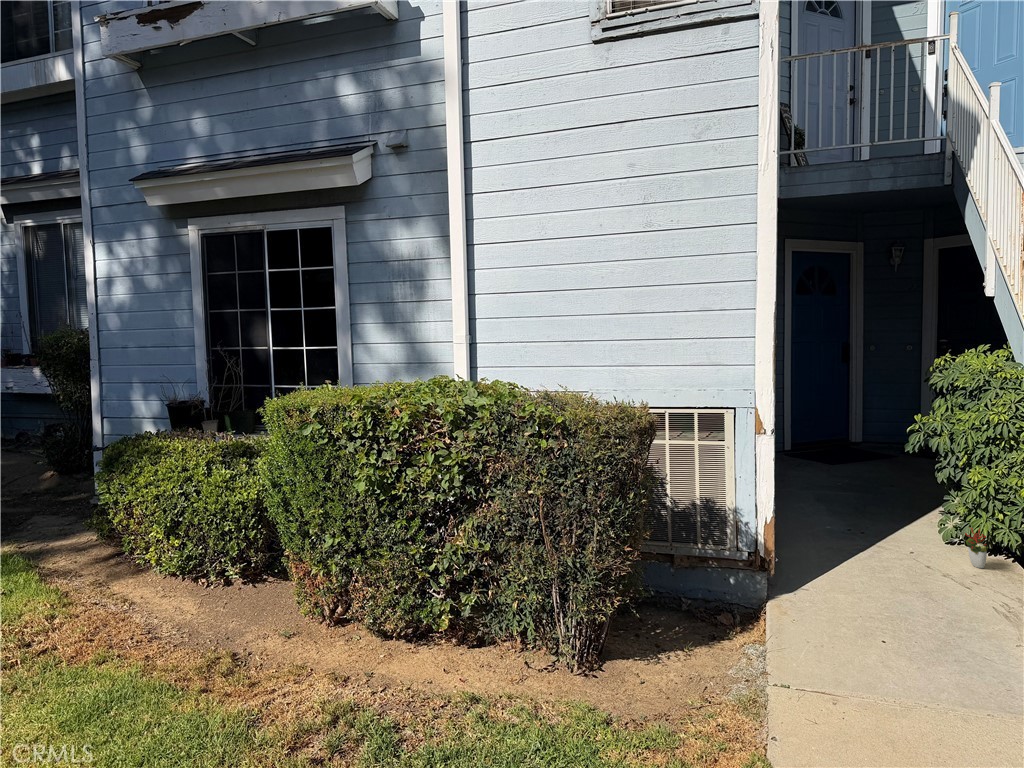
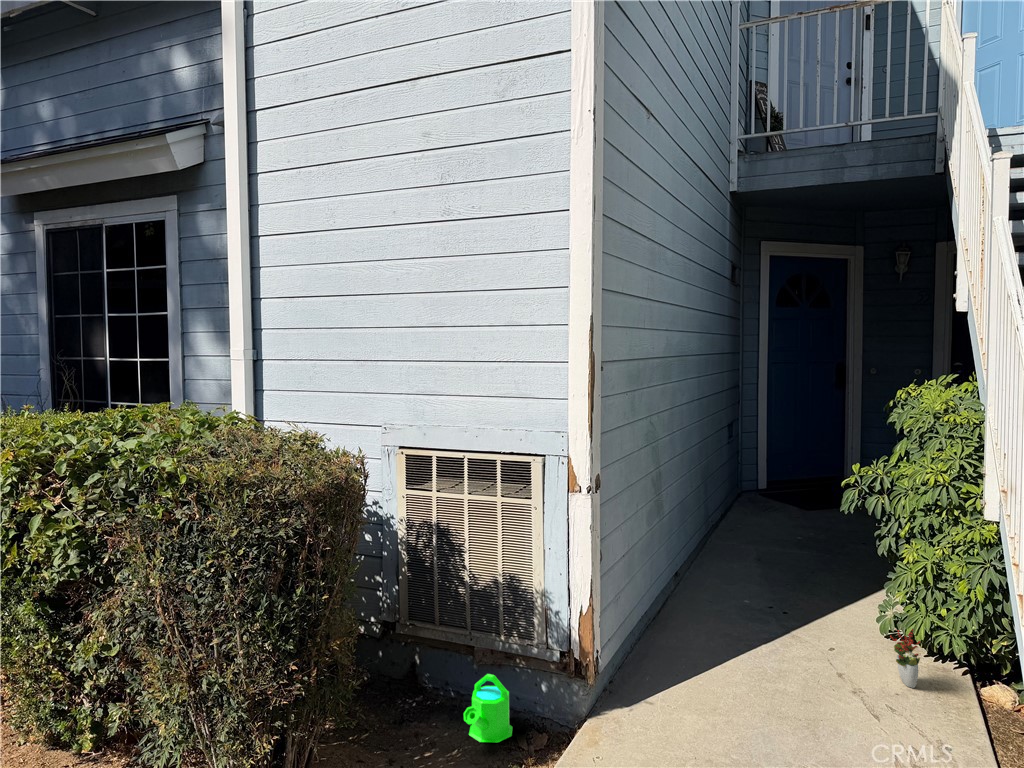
watering can: none [681,571,717,619] -> present [464,674,513,743]

